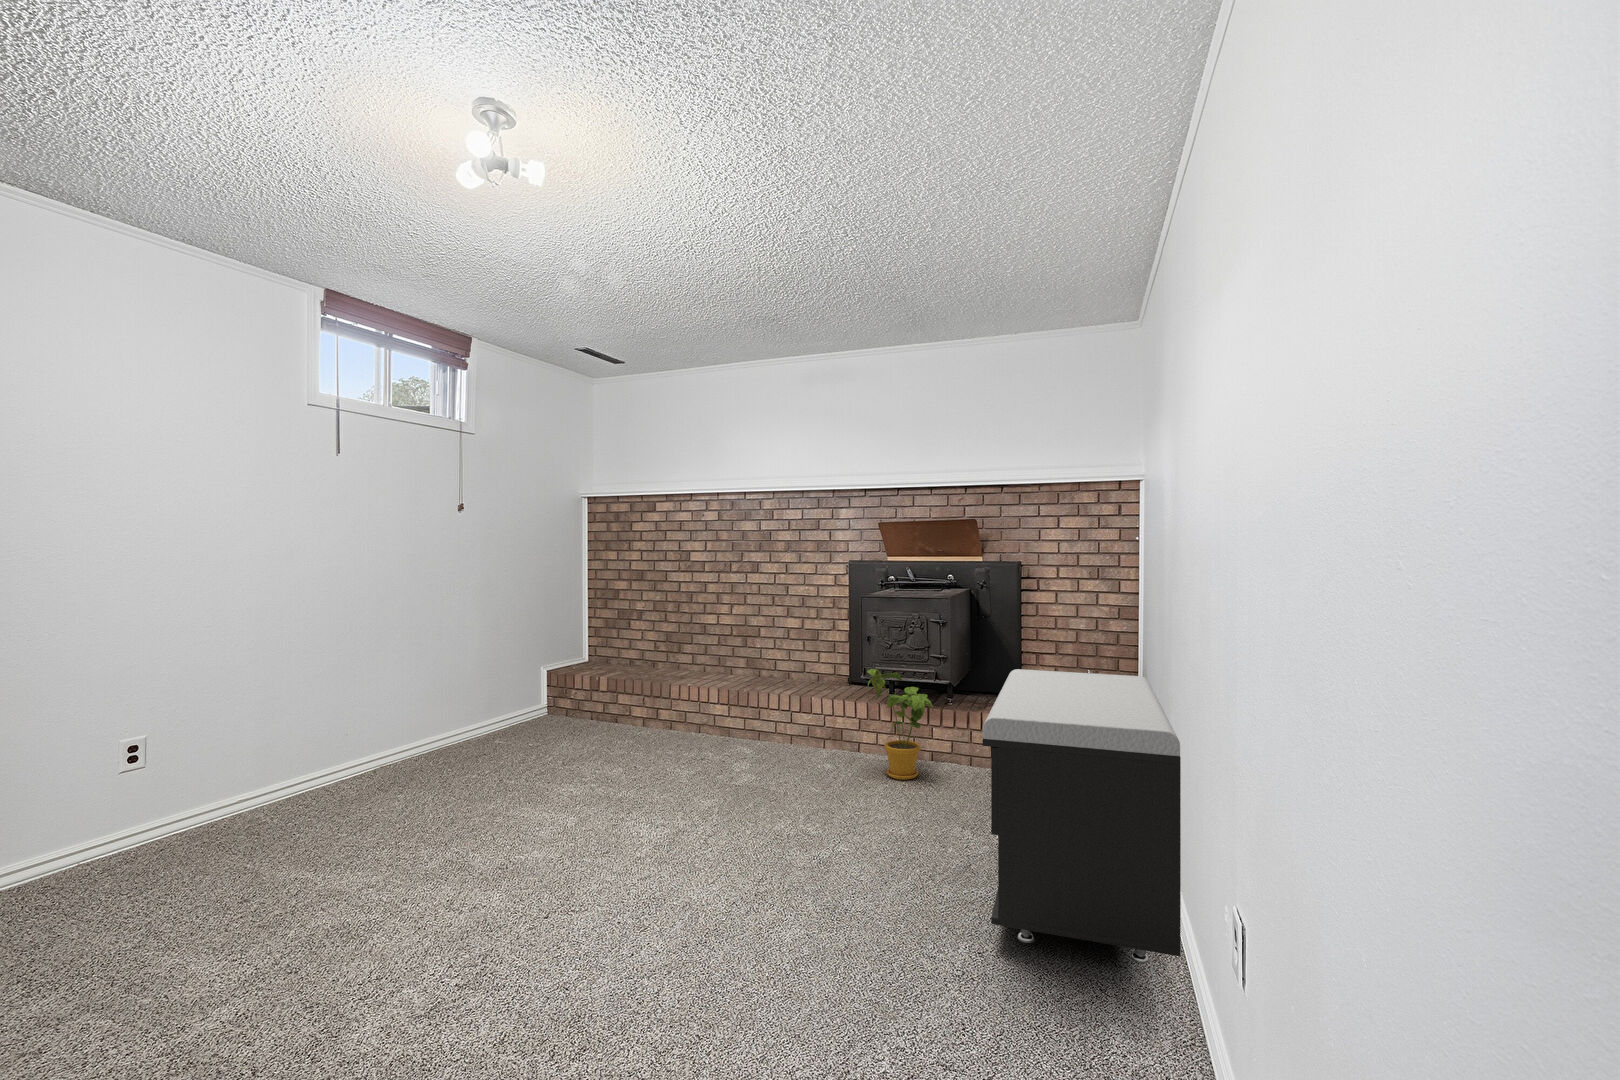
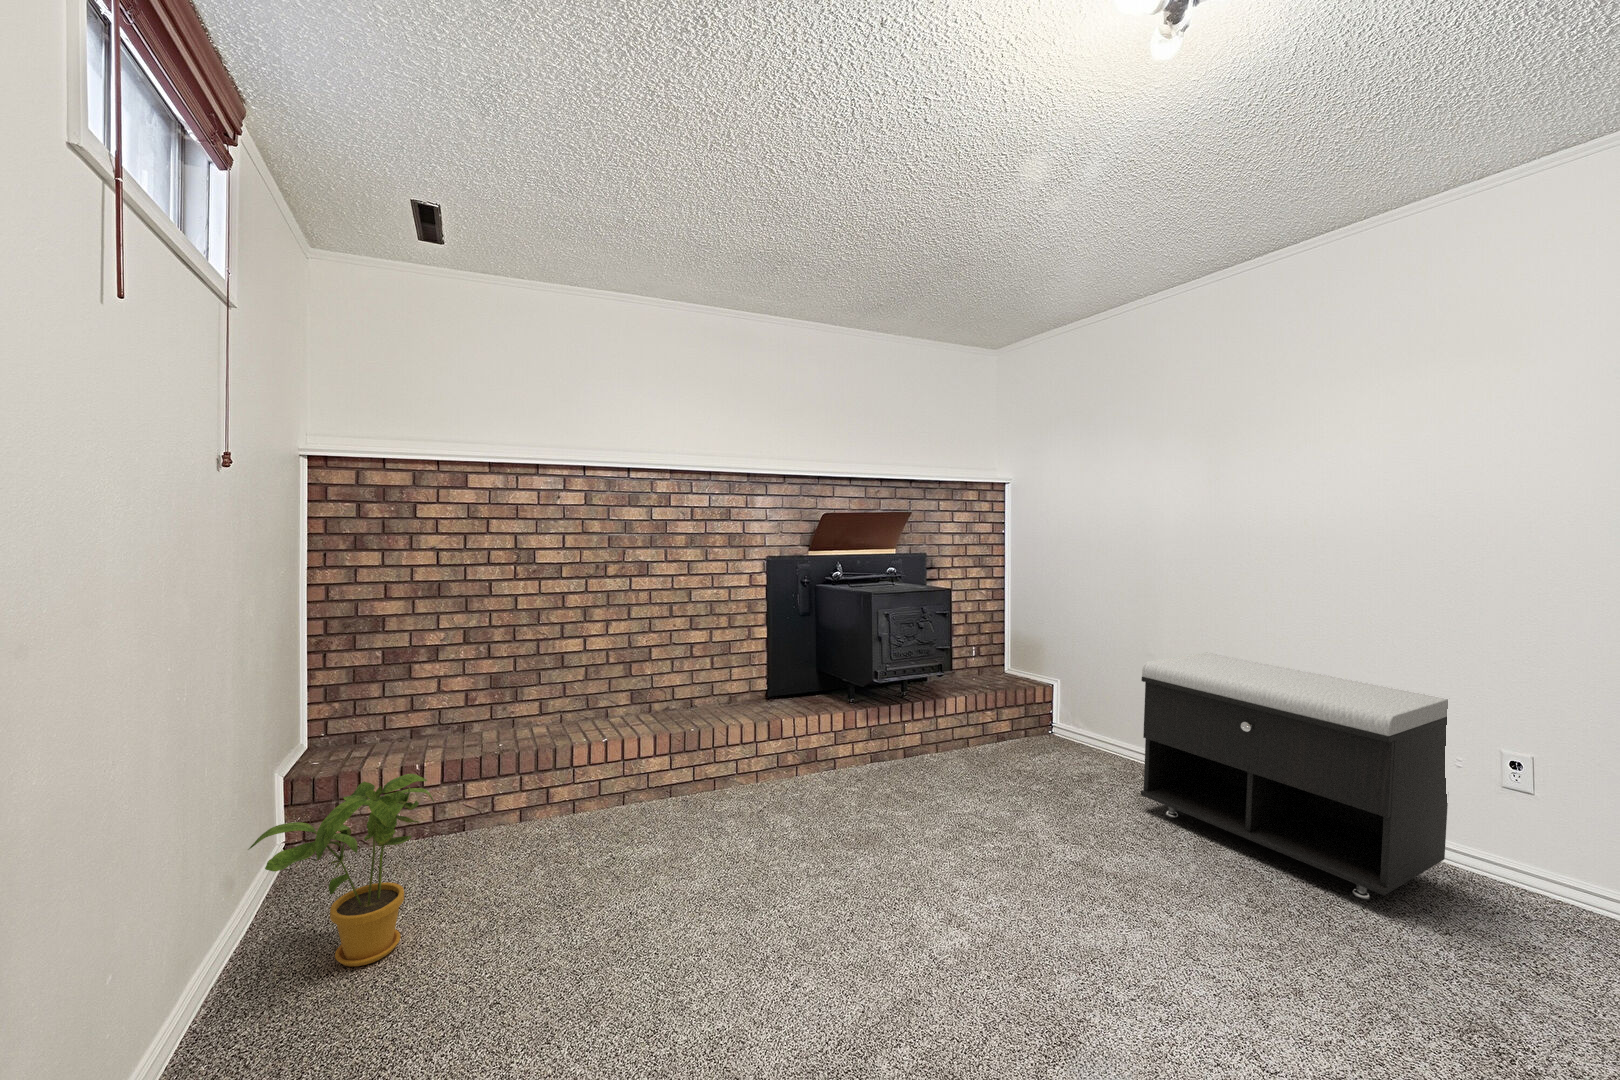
house plant: present [867,669,933,780] -> present [248,774,434,966]

